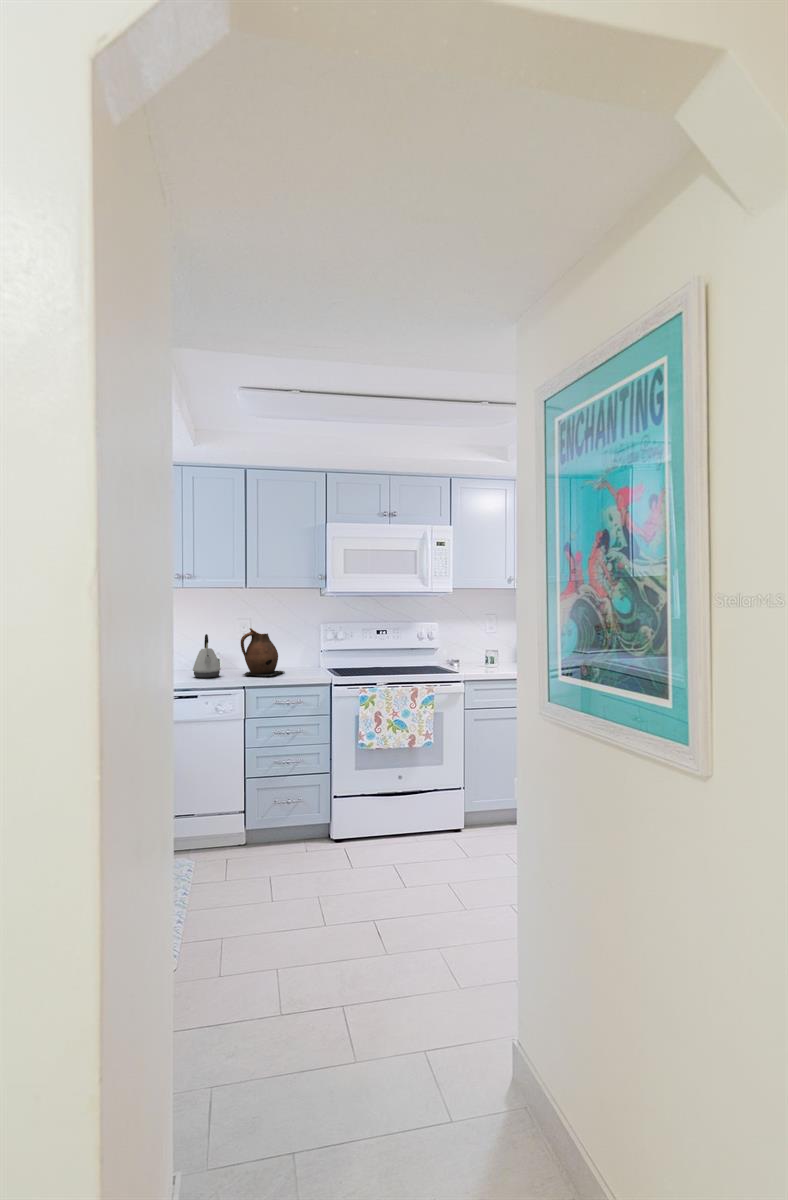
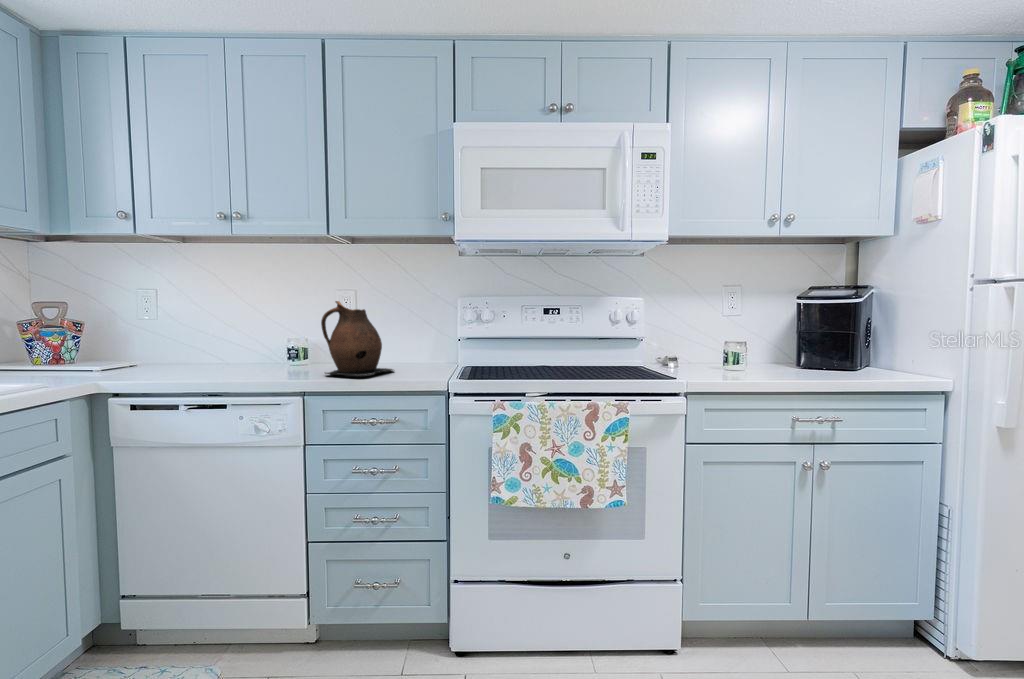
kettle: present [193,634,221,678] -> none [246,309,292,377]

